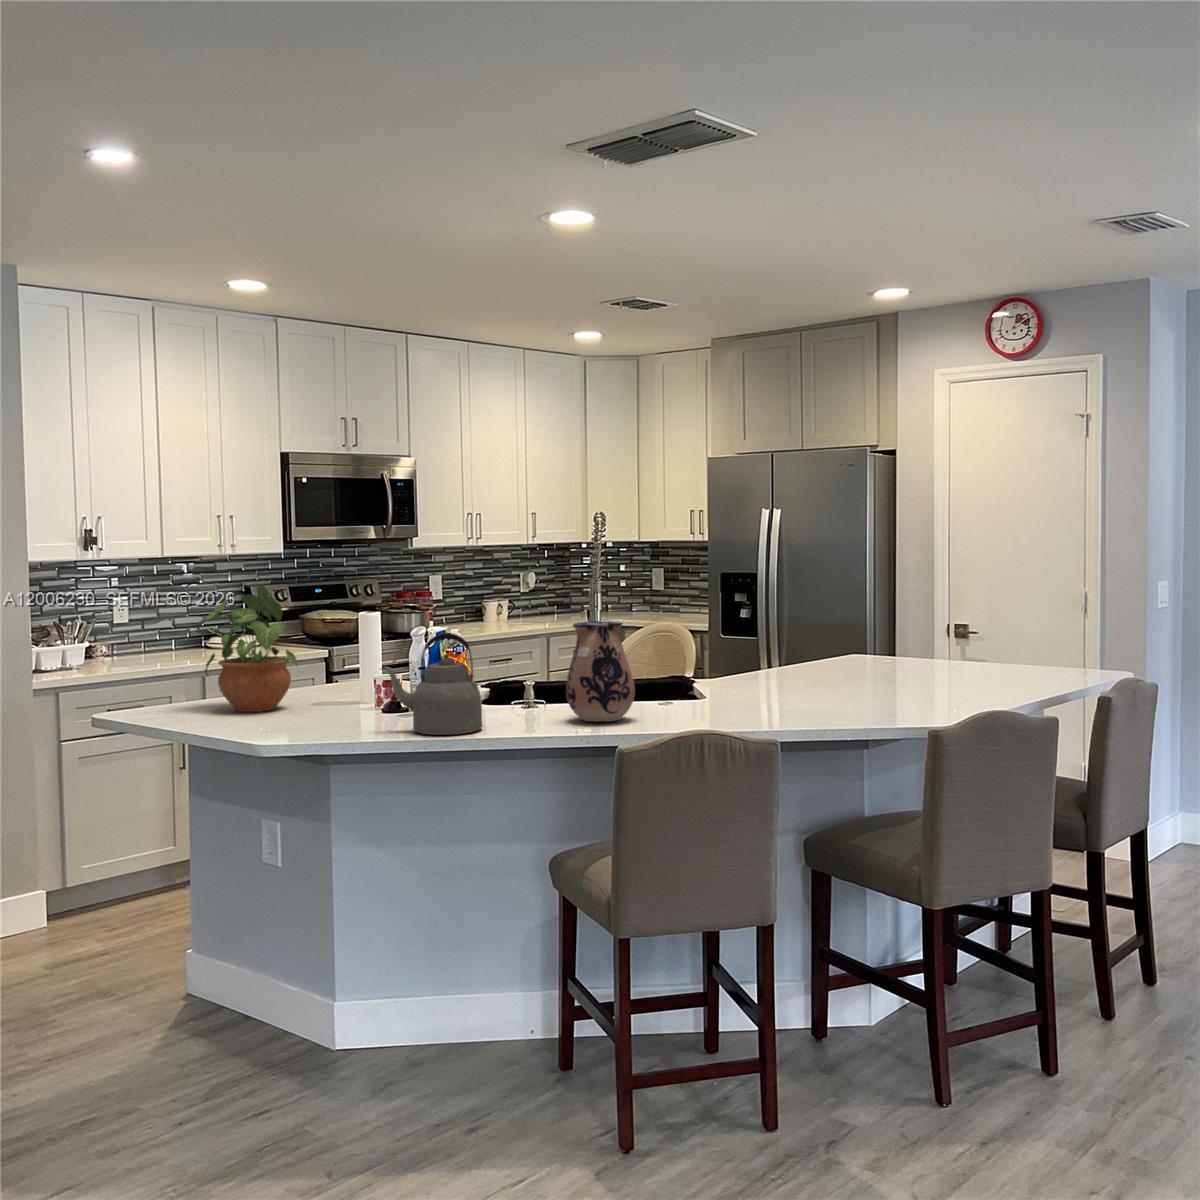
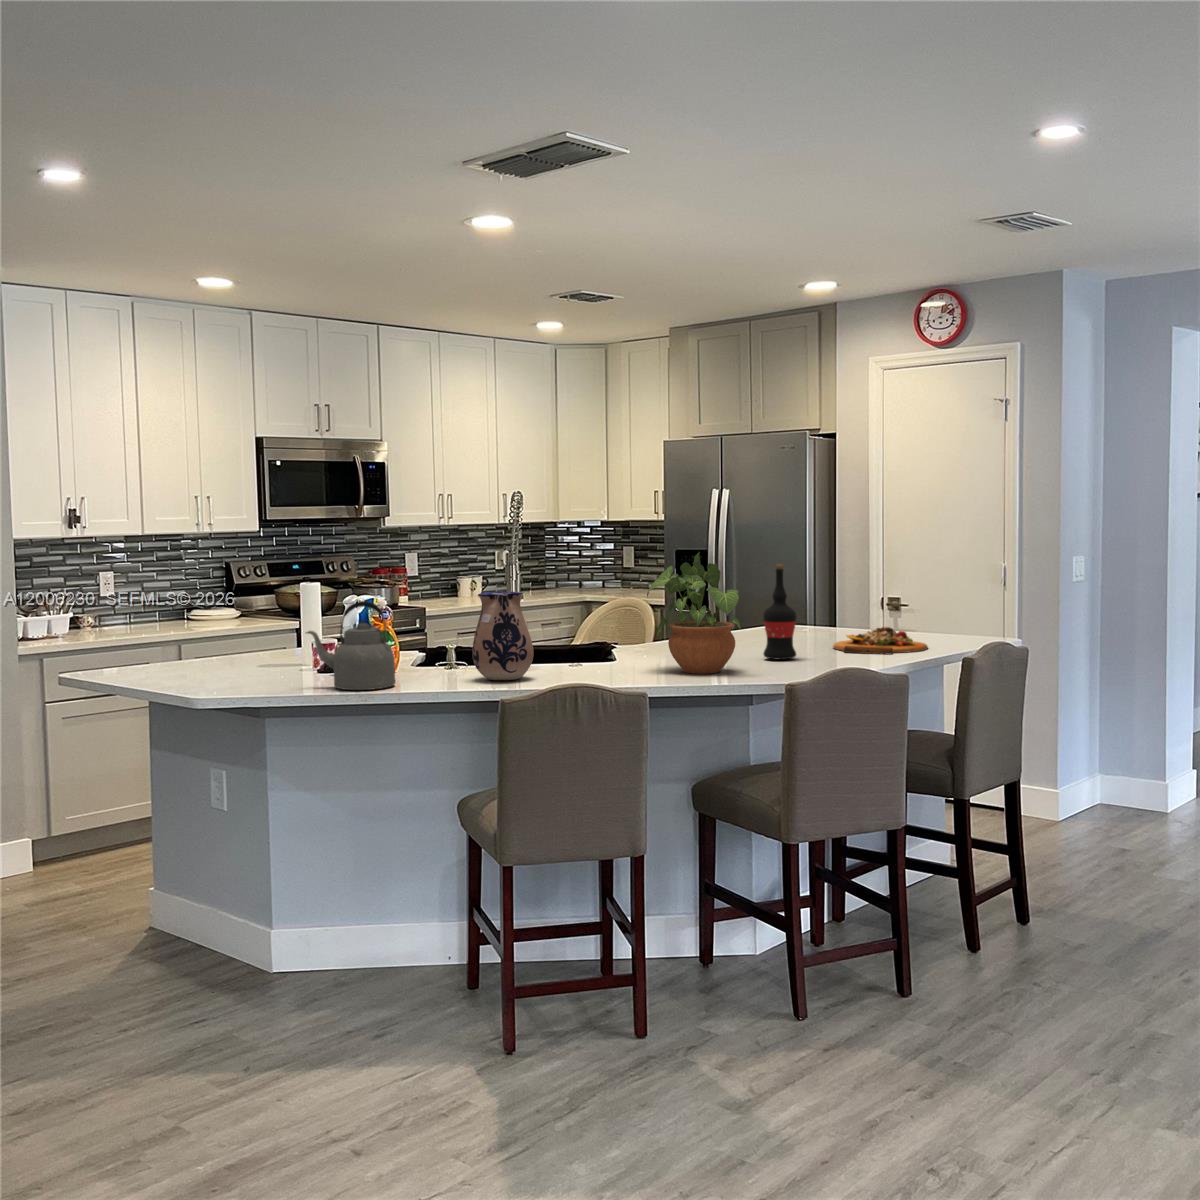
potted plant: present [197,584,297,712] -> present [647,553,741,674]
wine bottle: none [874,590,912,695] -> present [763,565,796,660]
cutting board: none [939,657,1046,689] -> present [833,627,928,655]

